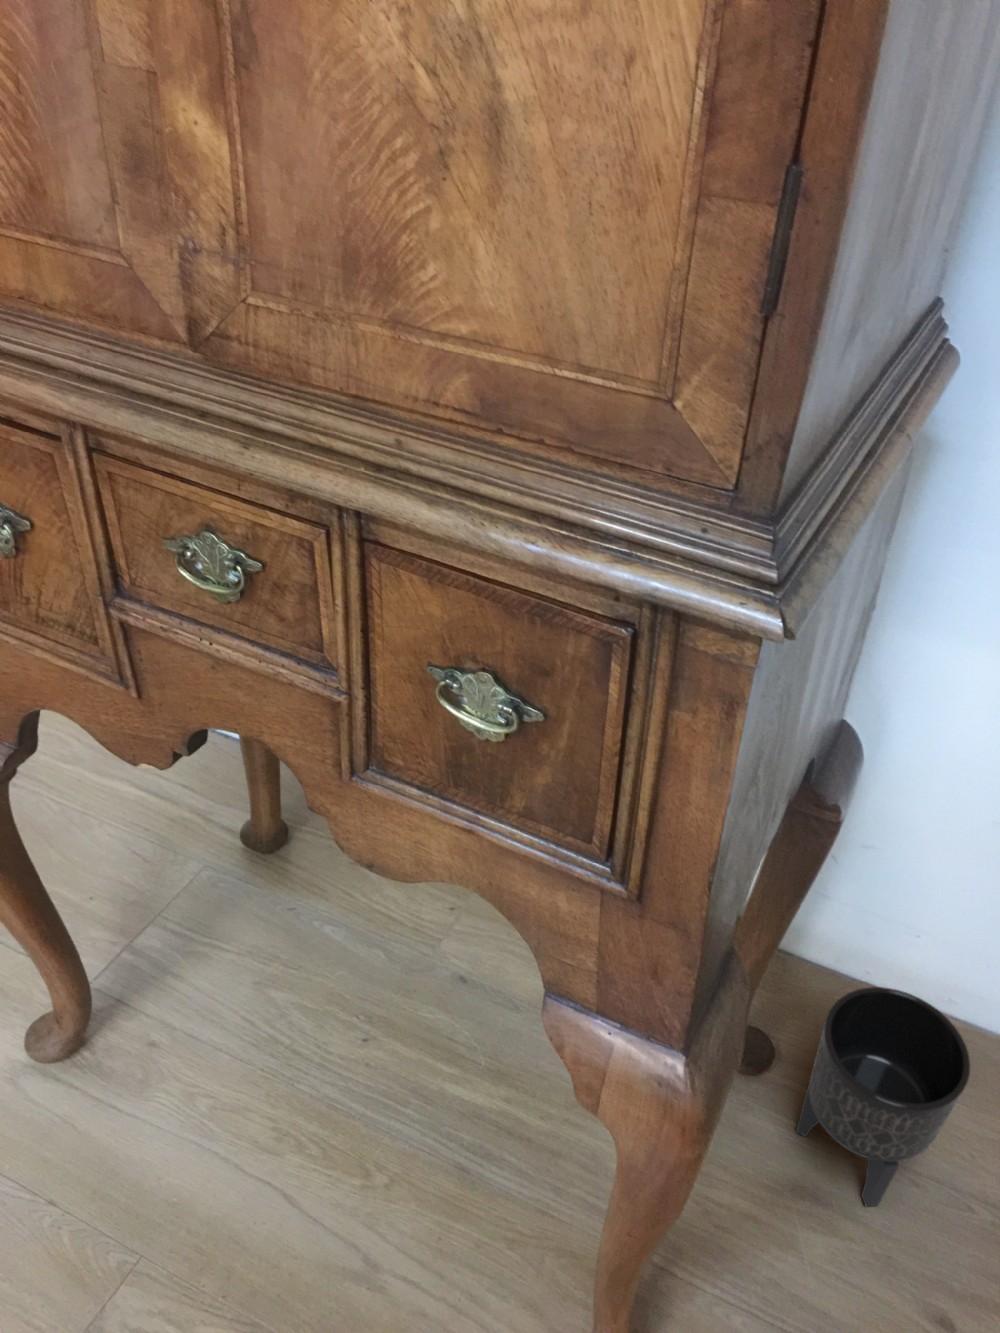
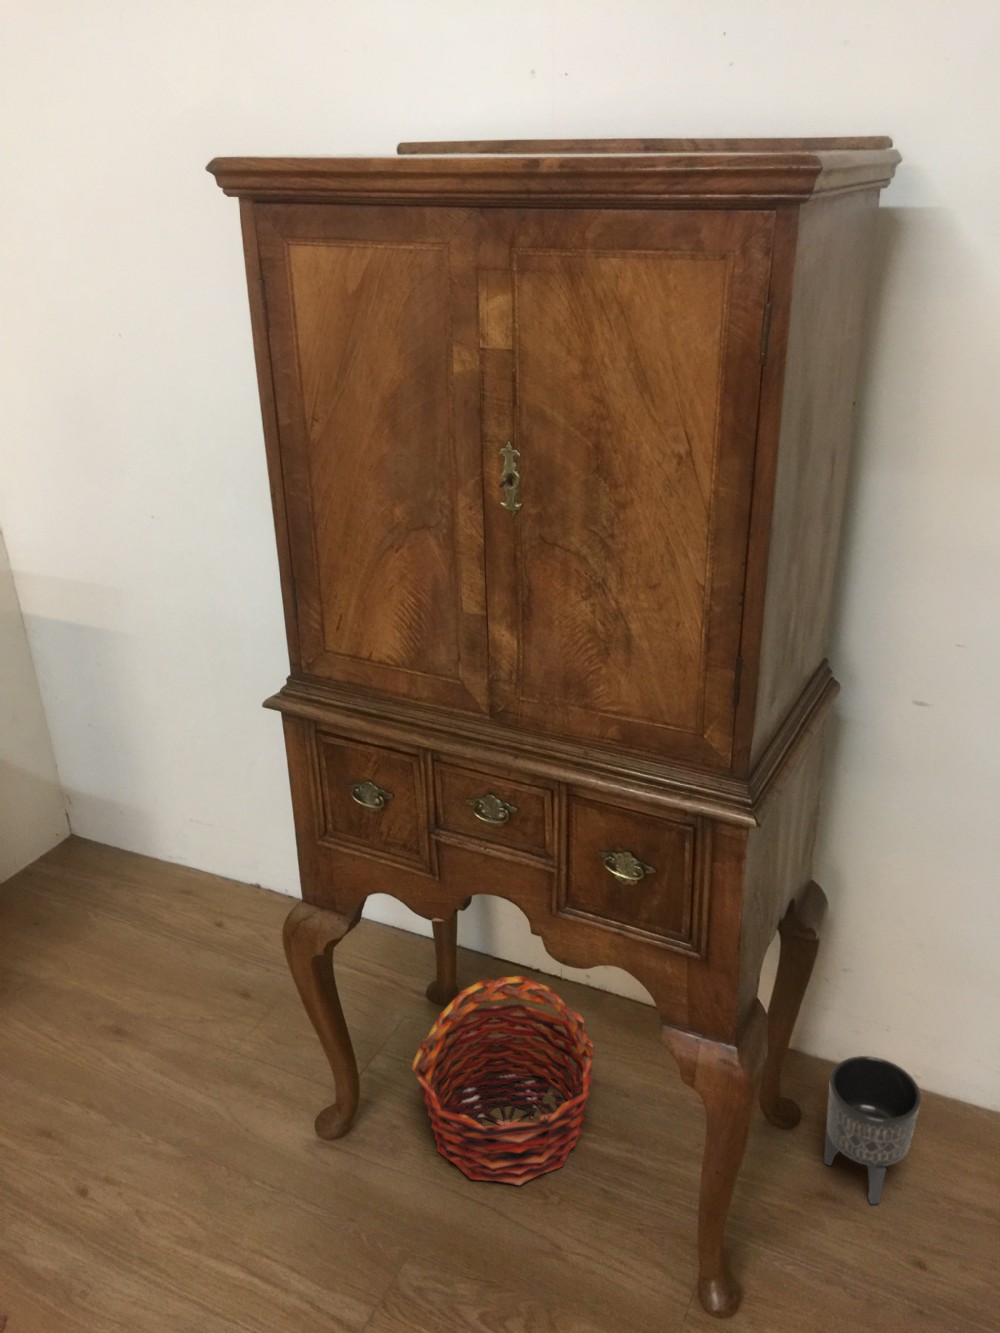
basket: none [149,843,453,1159] -> present [412,976,595,1185]

